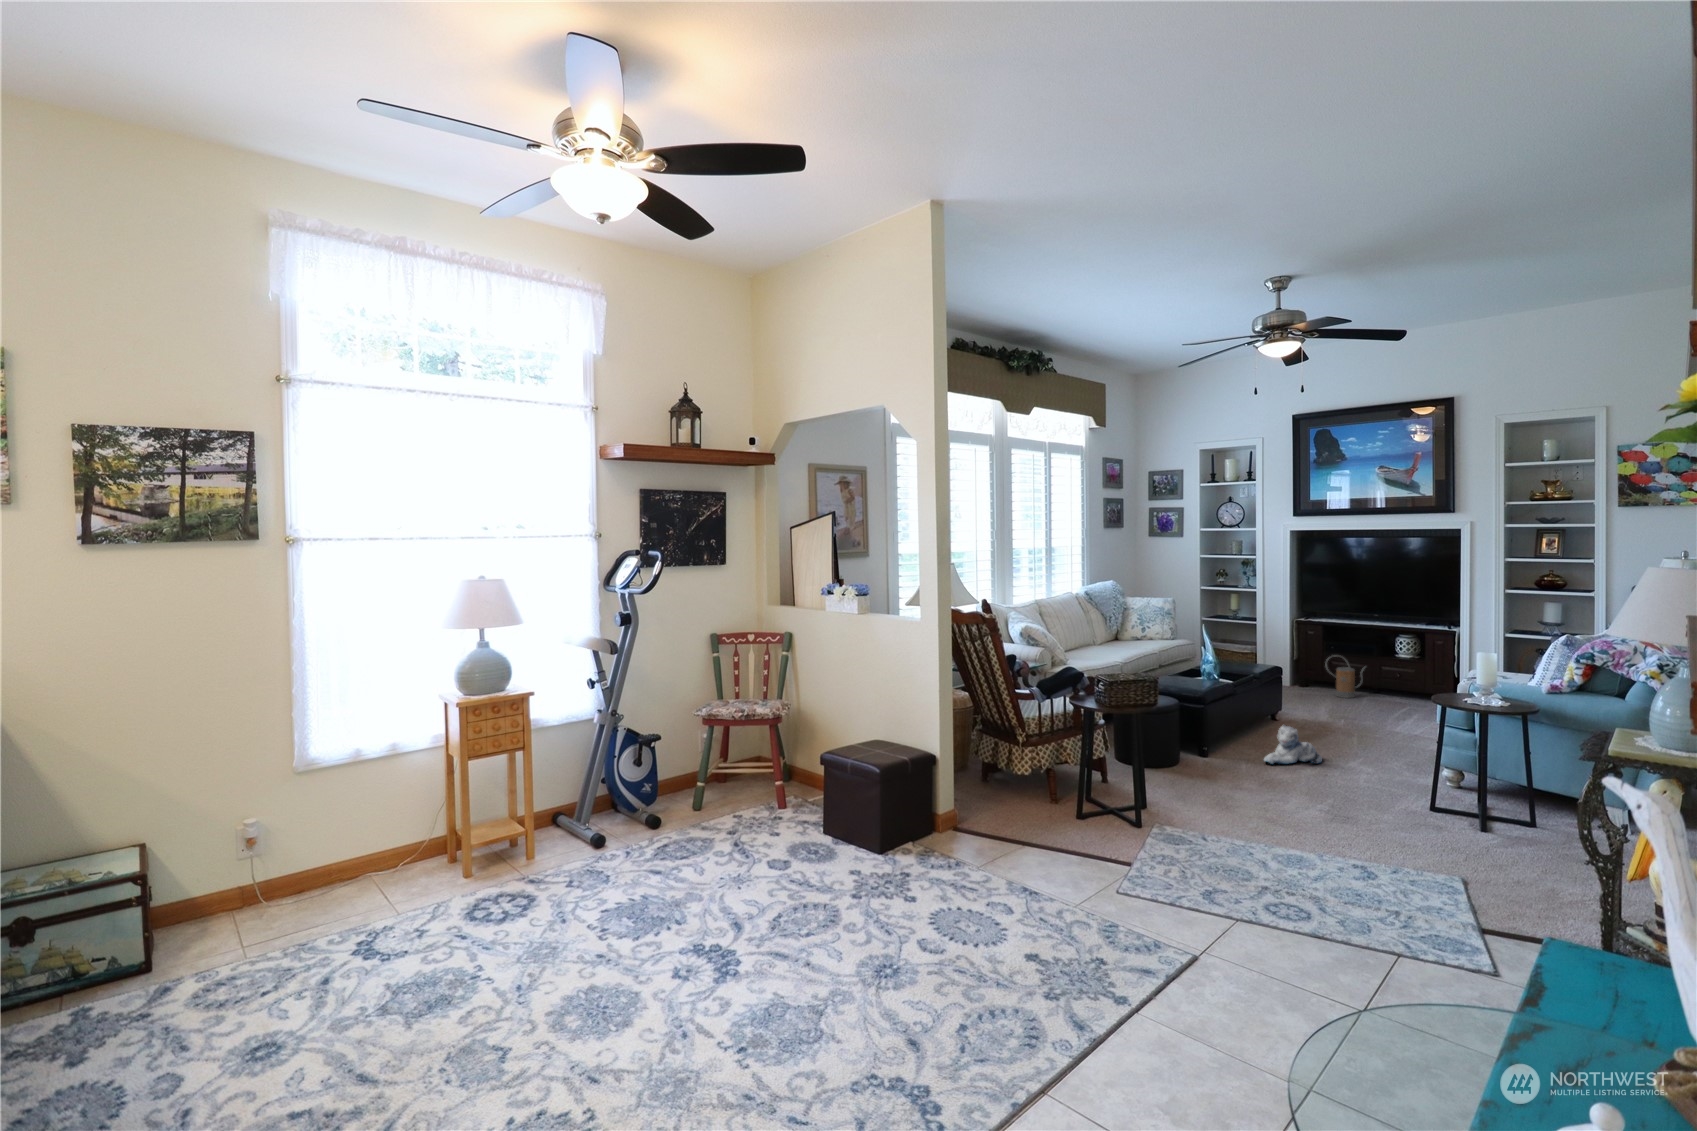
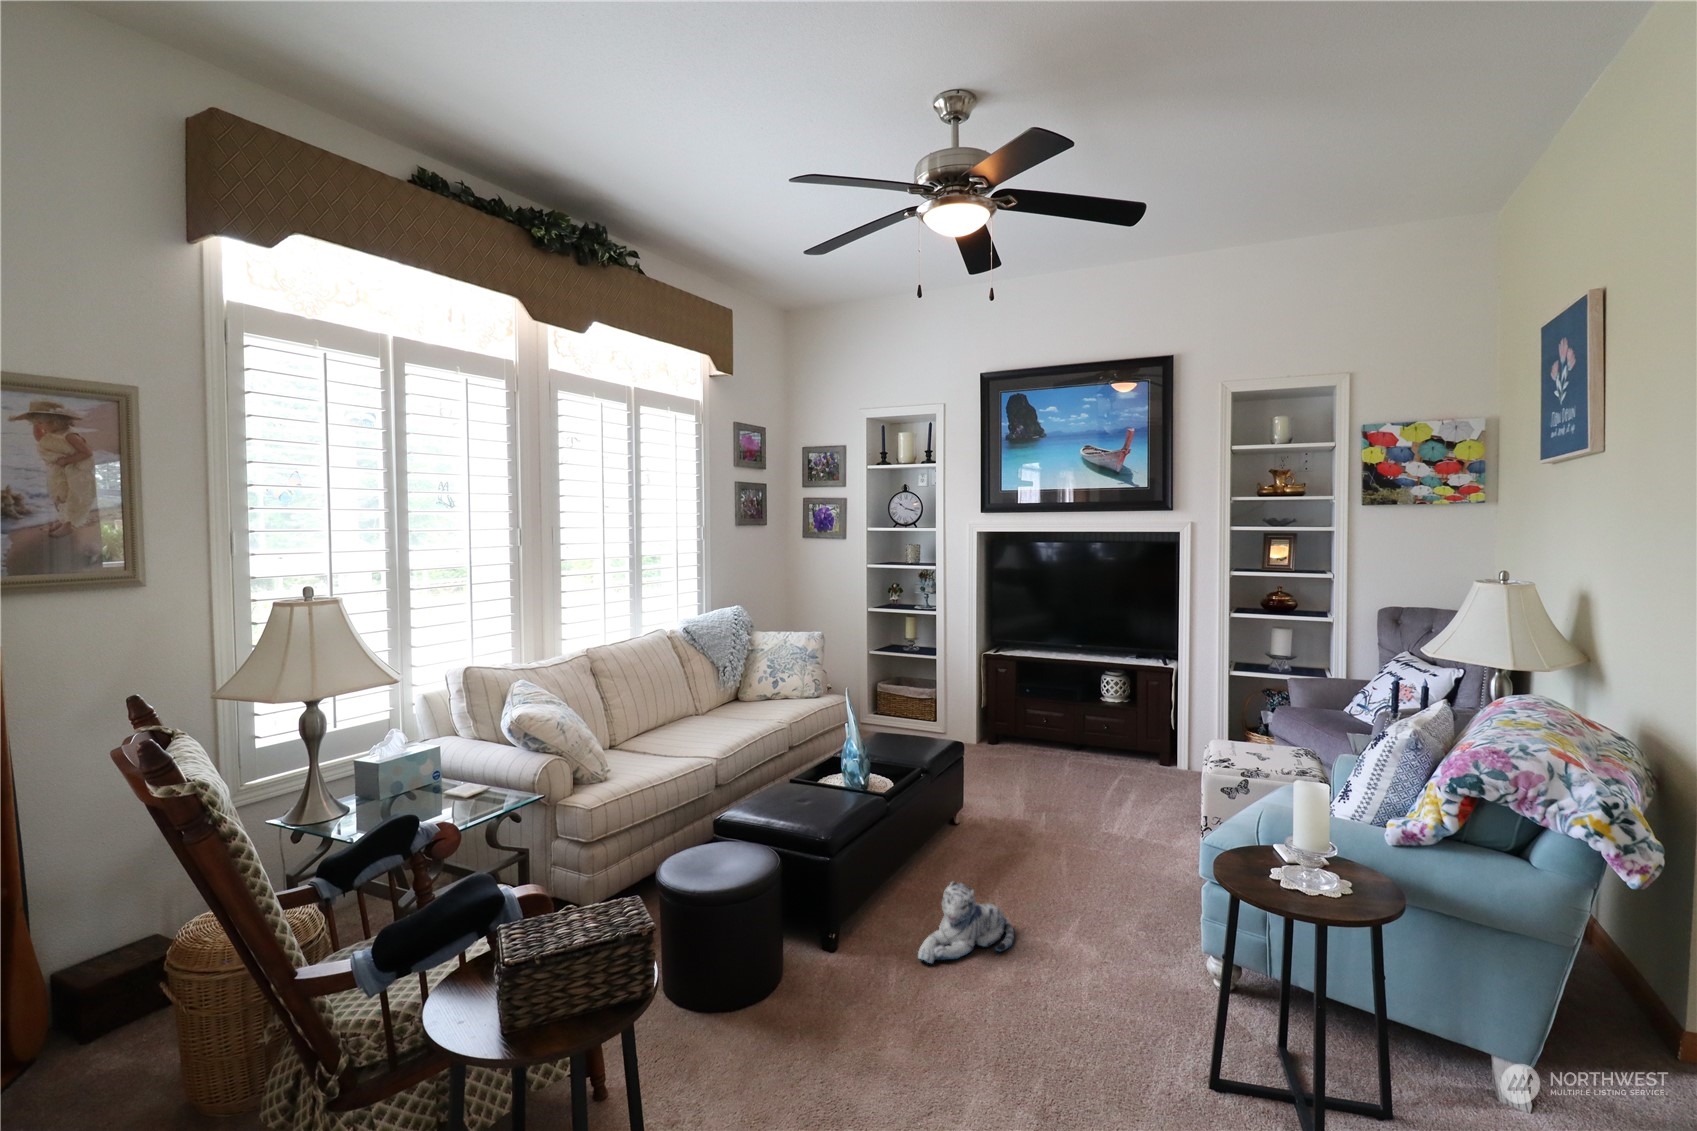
watering can: present [1325,655,1366,698] -> none [1019,704,1070,764]

